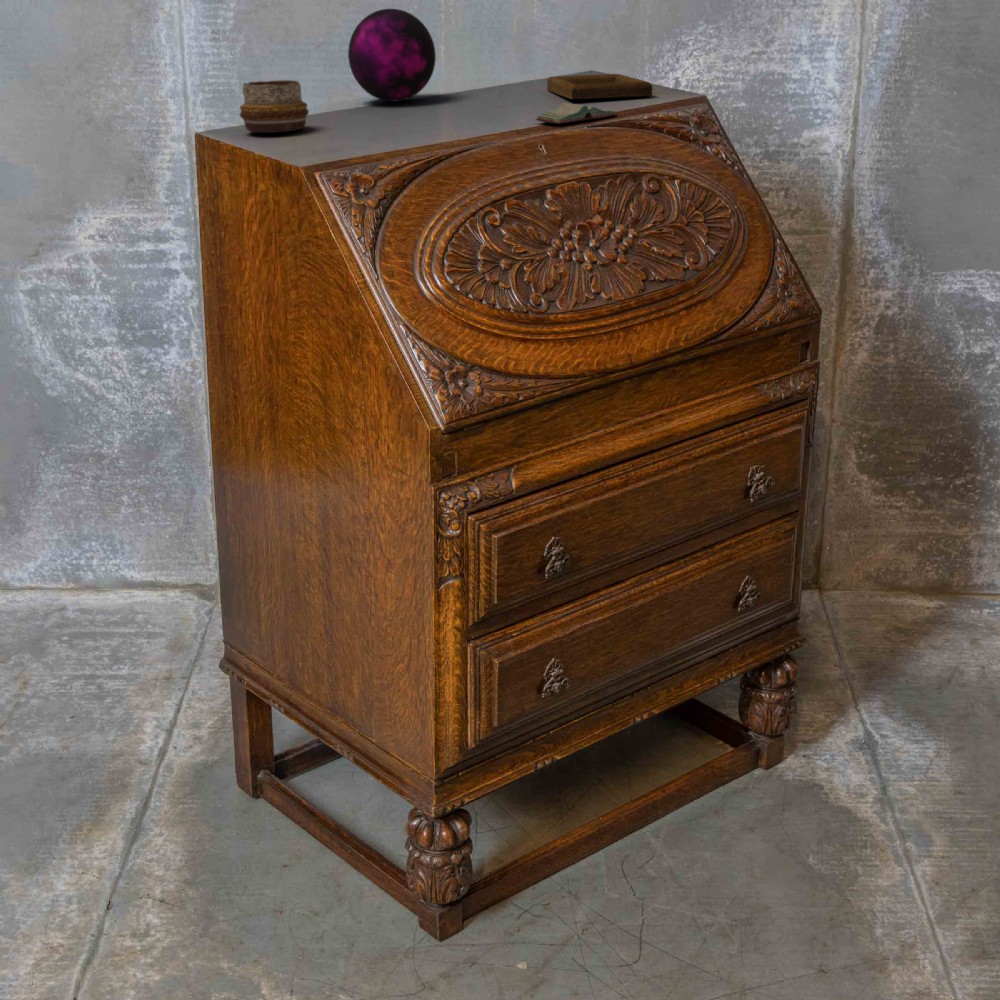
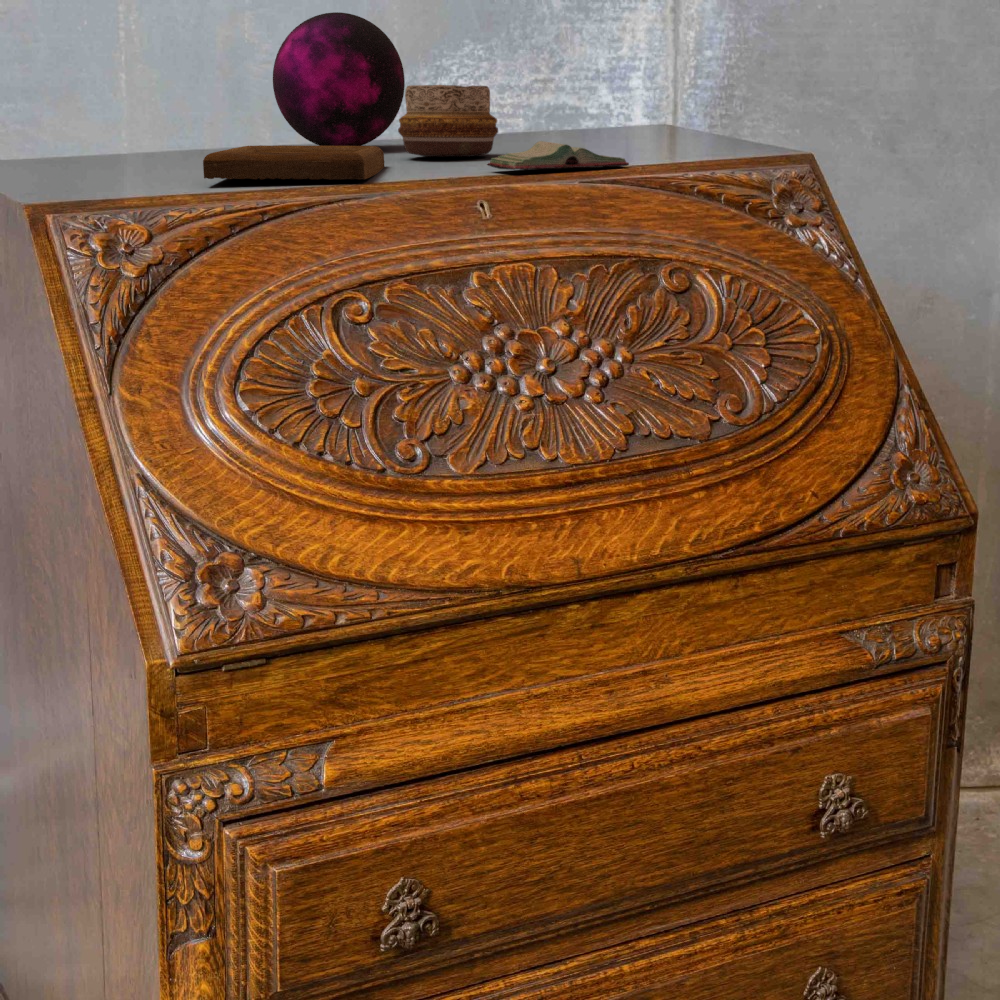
picture frame: present [547,74,652,99] -> present [203,145,384,180]
decorative bowl: present [240,80,309,133] -> present [398,85,498,157]

